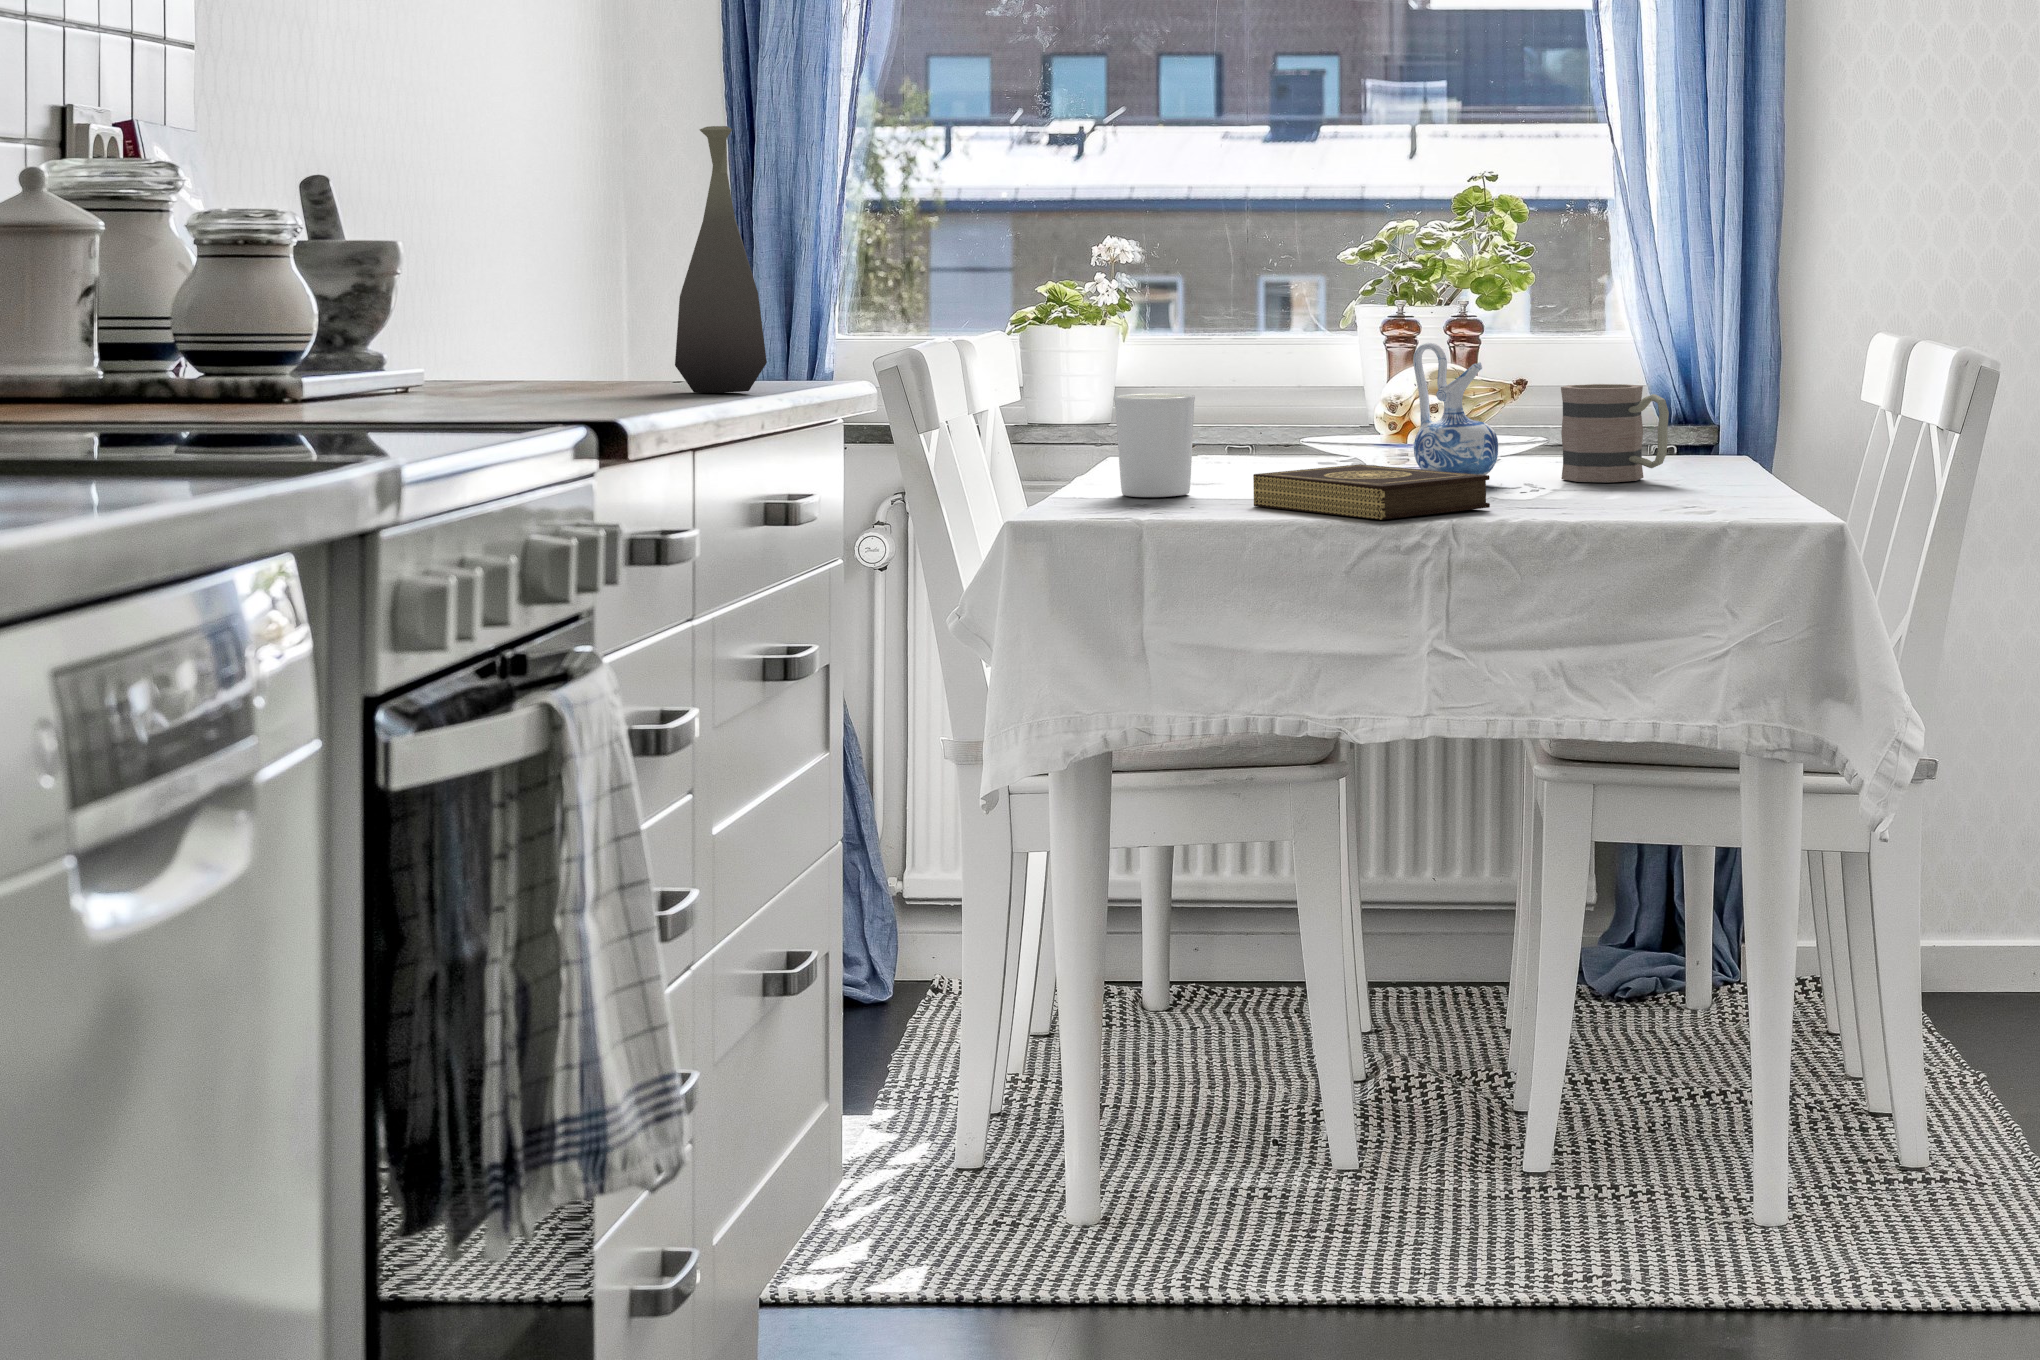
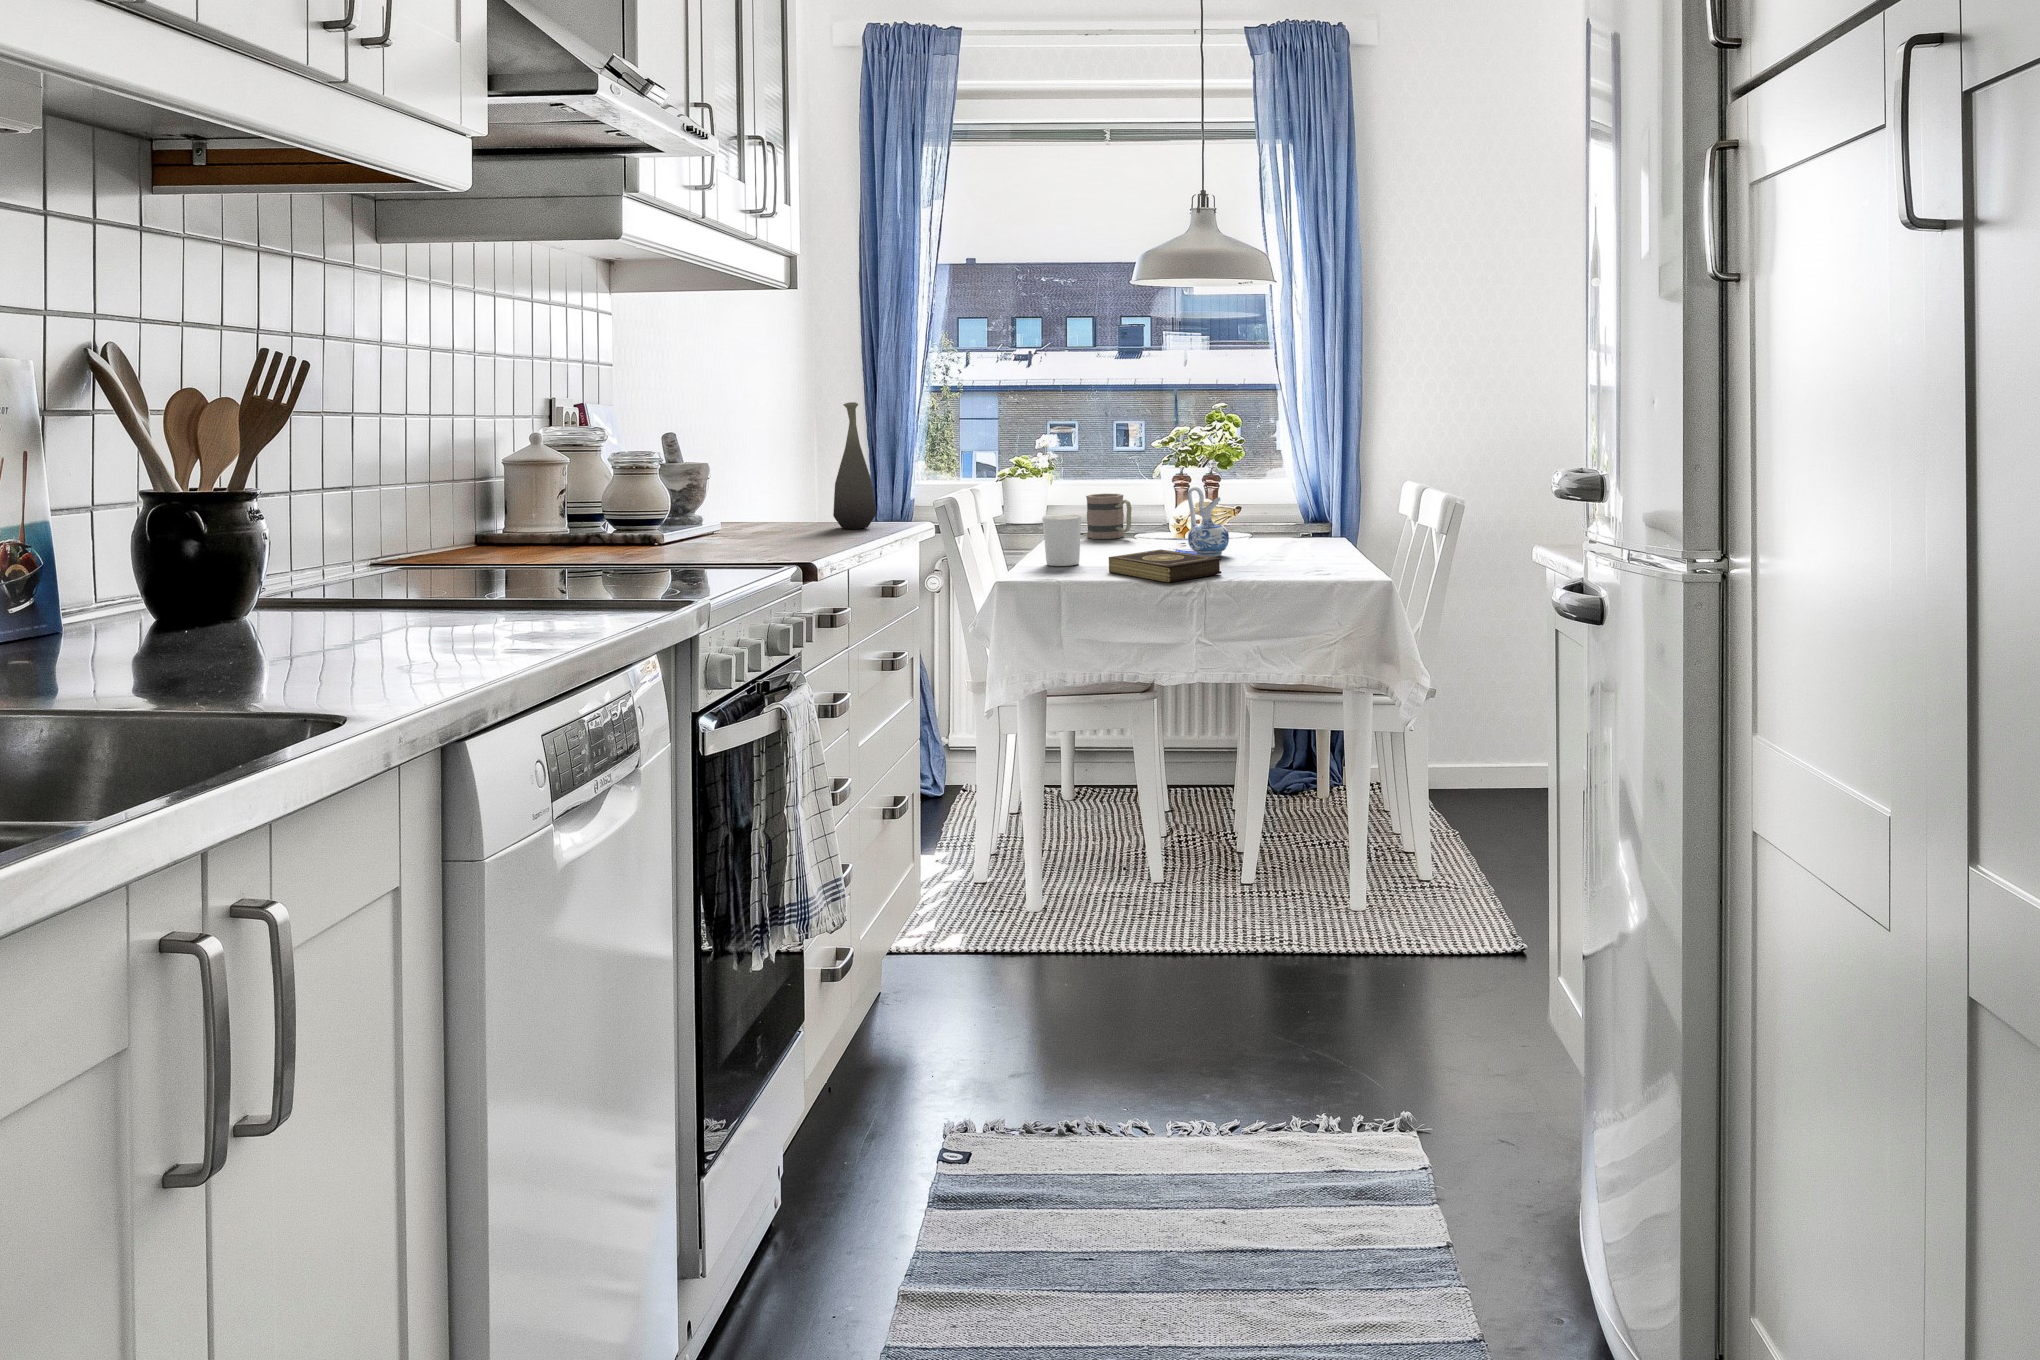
mug: present [1561,384,1669,482] -> present [1086,494,1132,539]

